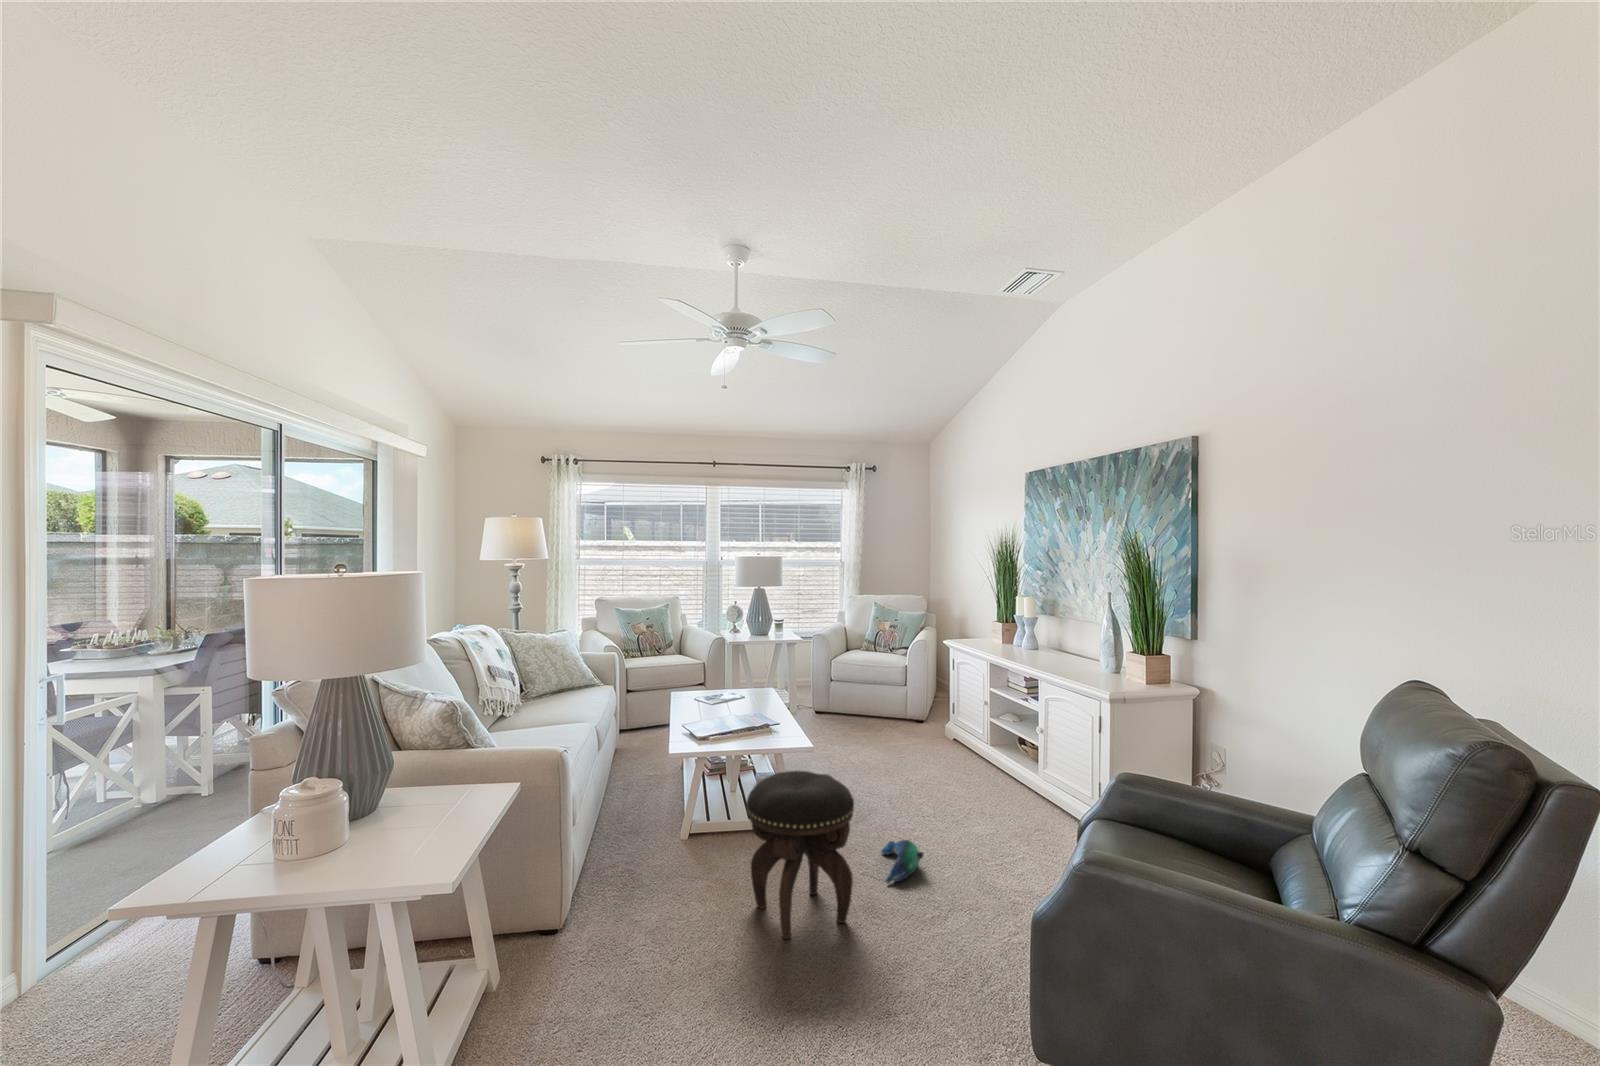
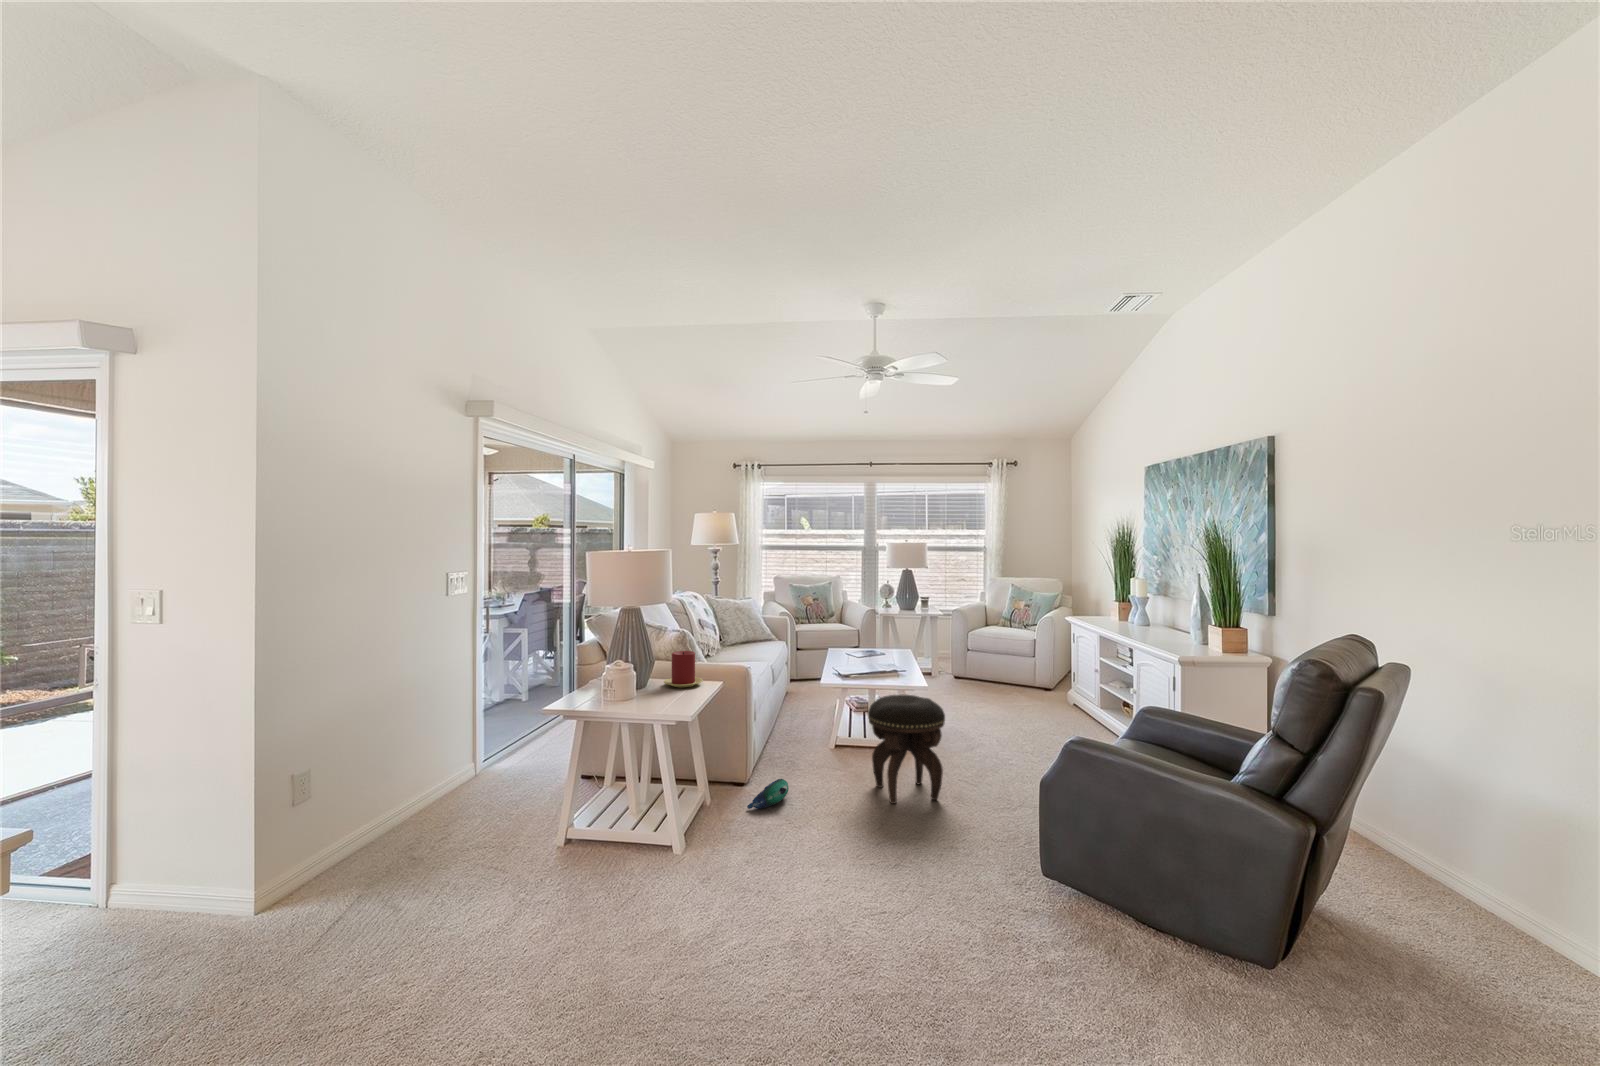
candle: none [418,738,489,803] -> present [664,651,703,687]
plush toy: present [881,840,924,883] -> present [747,779,789,809]

